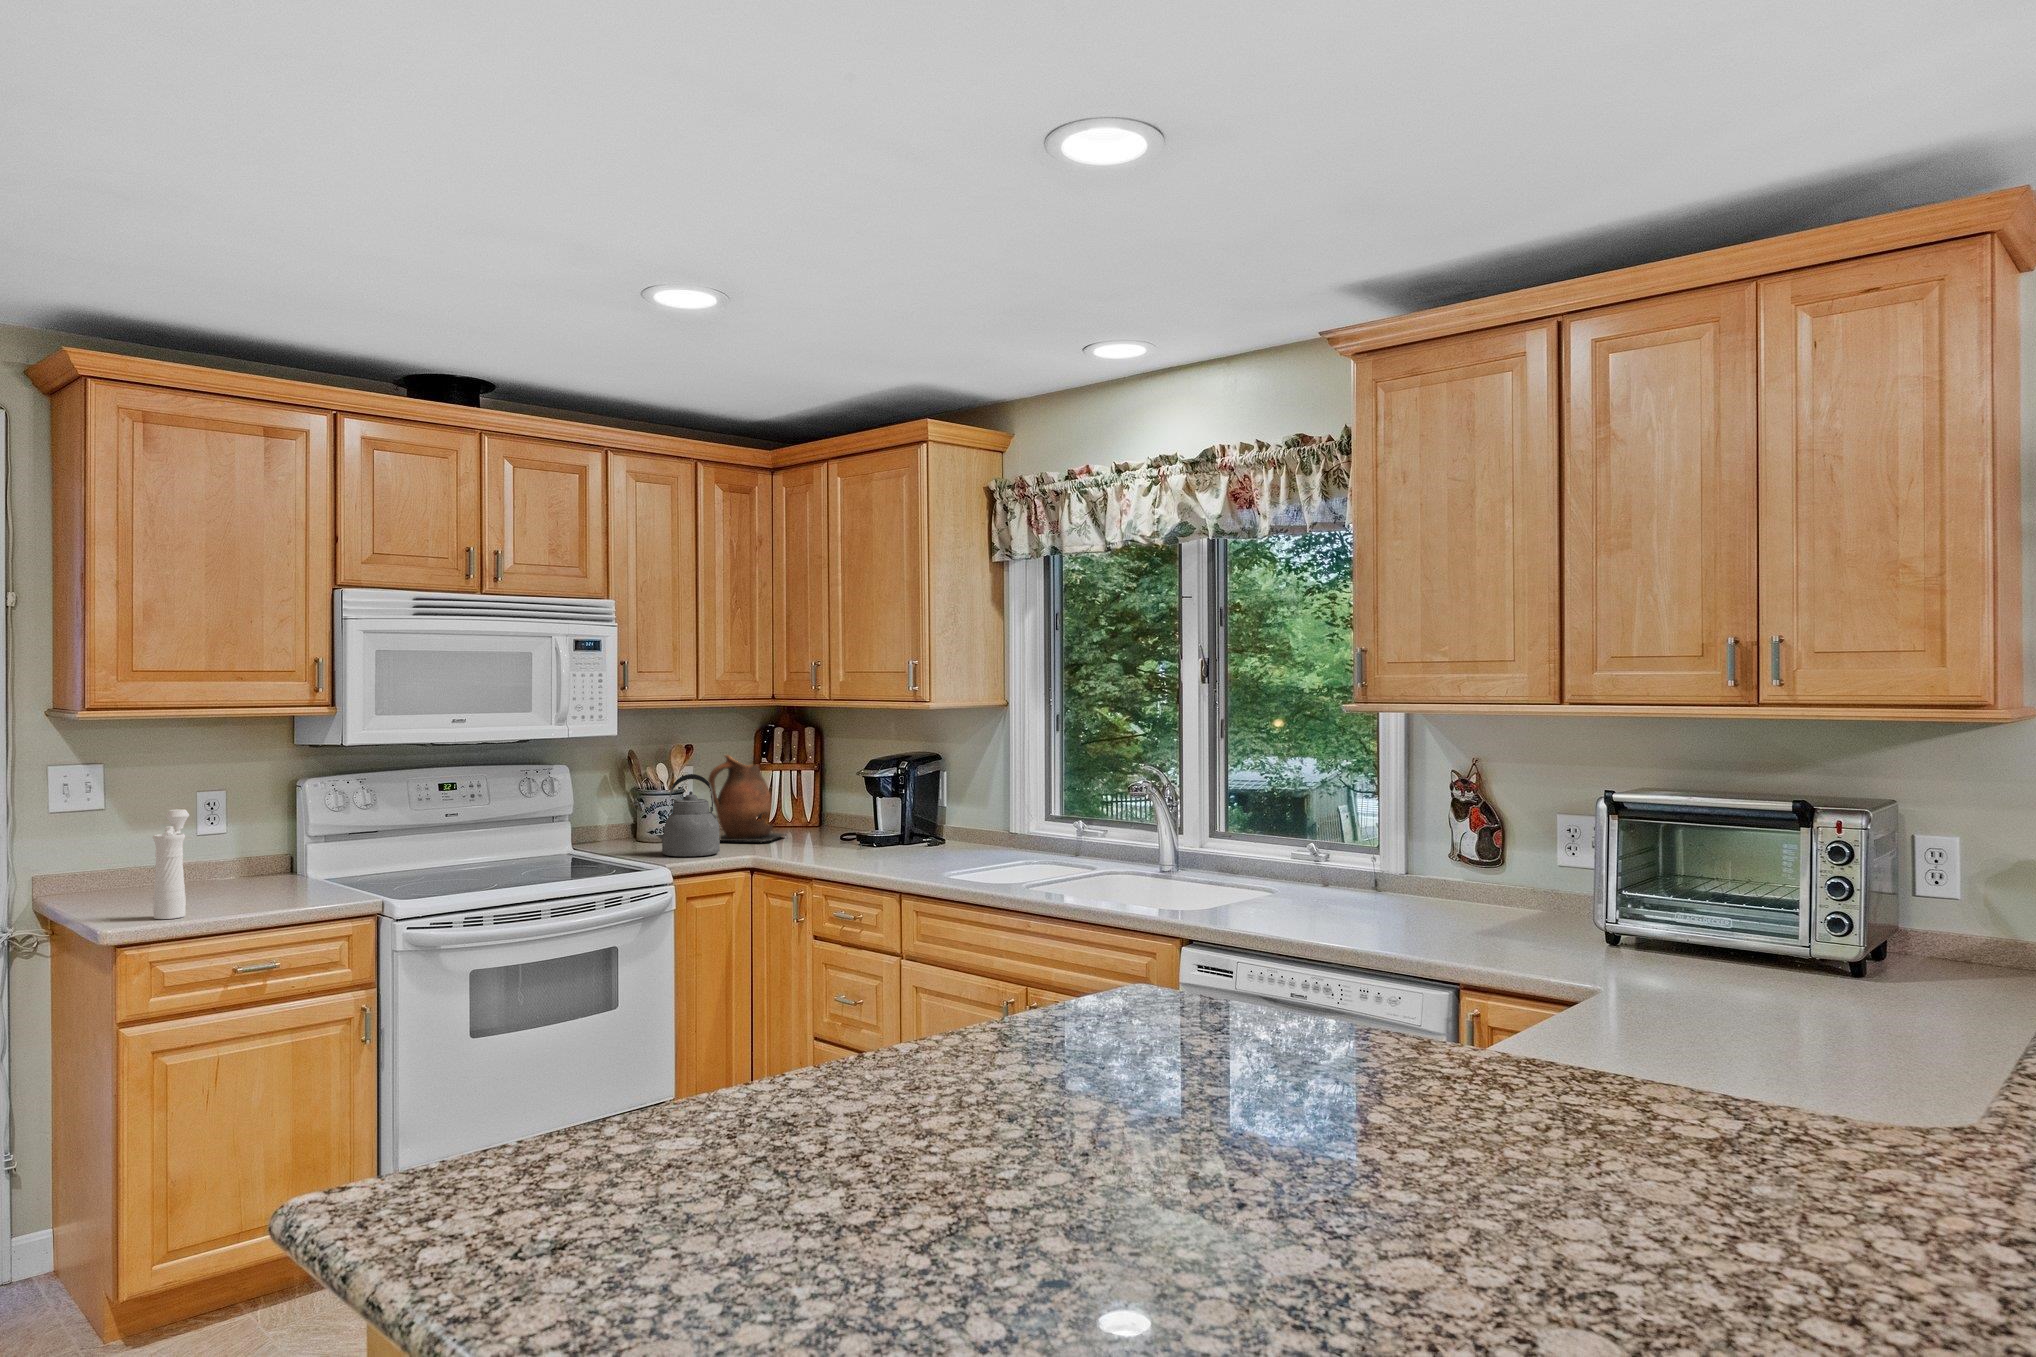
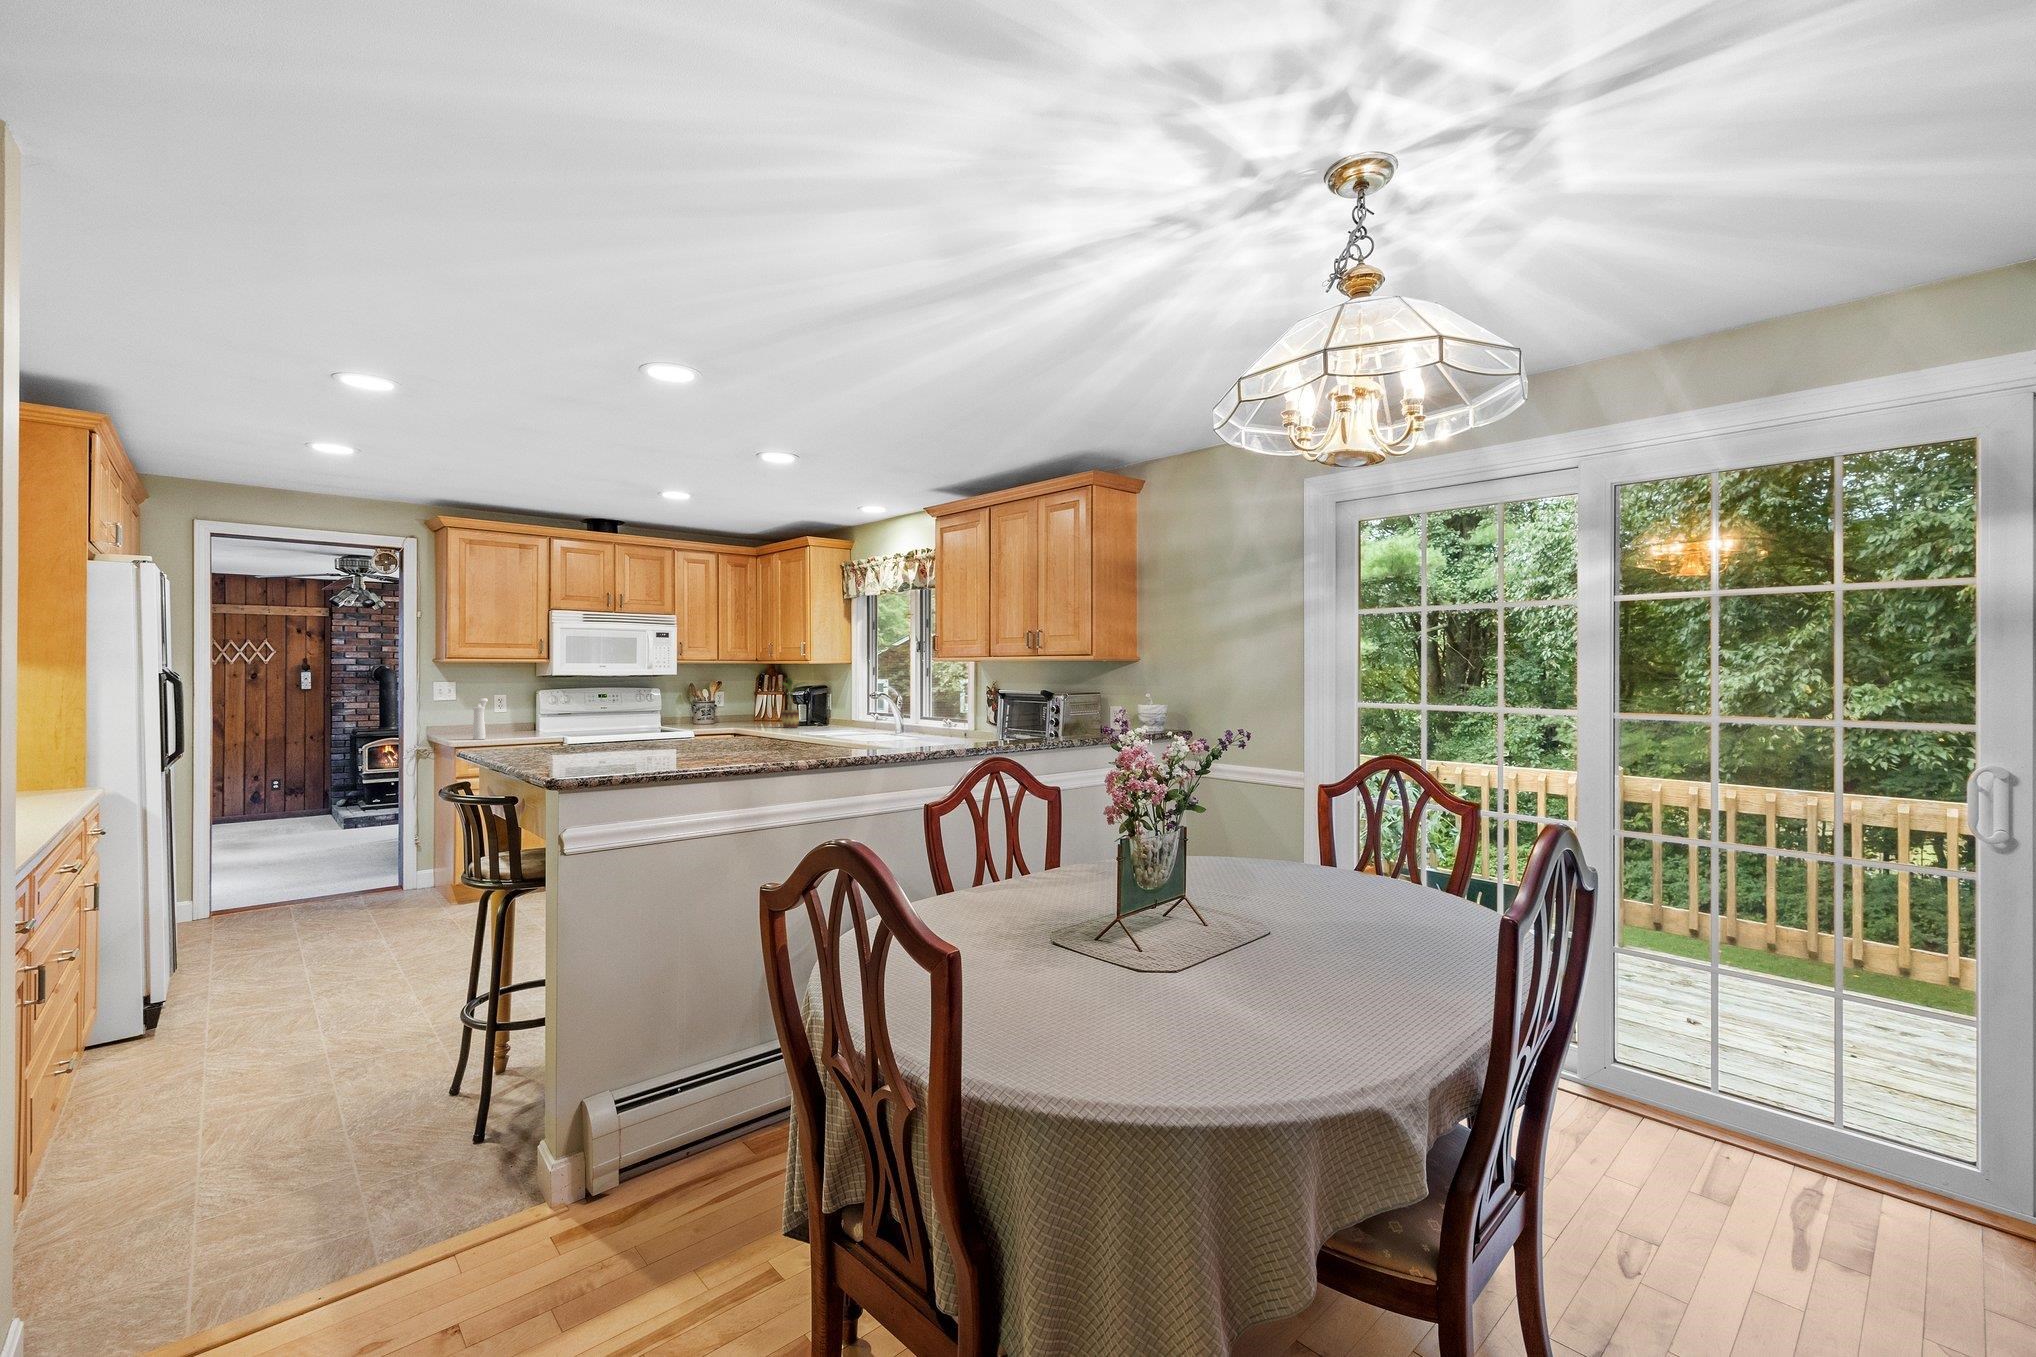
potted plant: none [820,735,889,848] -> present [781,678,801,728]
ceramic pitcher: present [708,755,786,842] -> none [730,687,769,726]
kettle: present [634,774,720,857] -> none [689,693,728,729]

